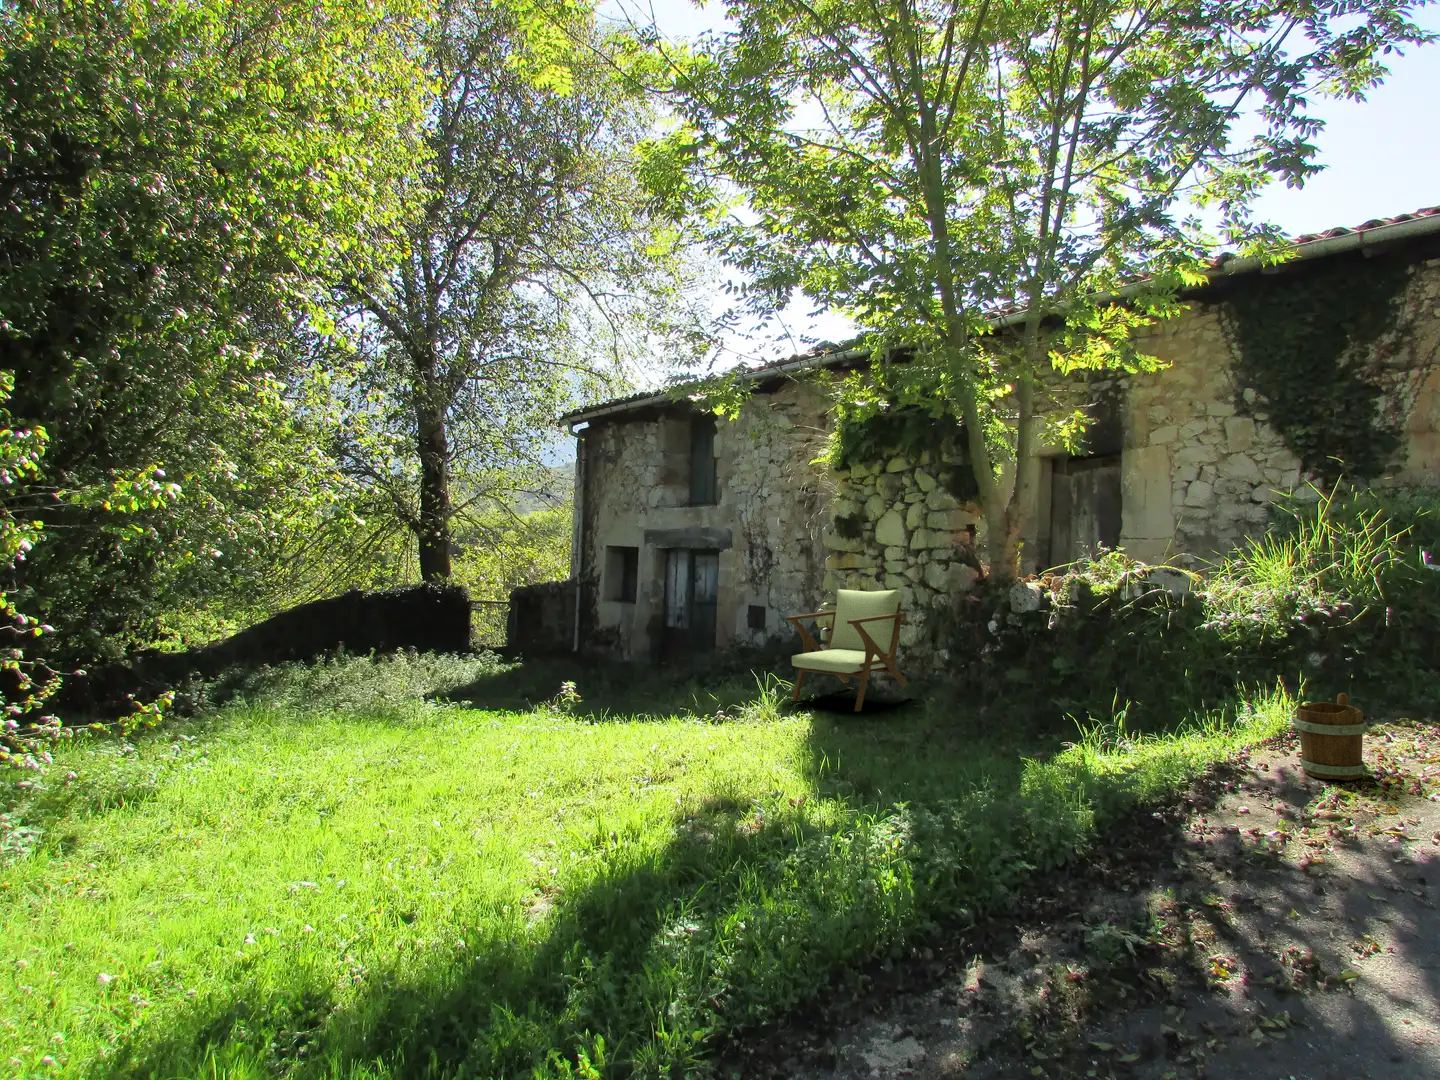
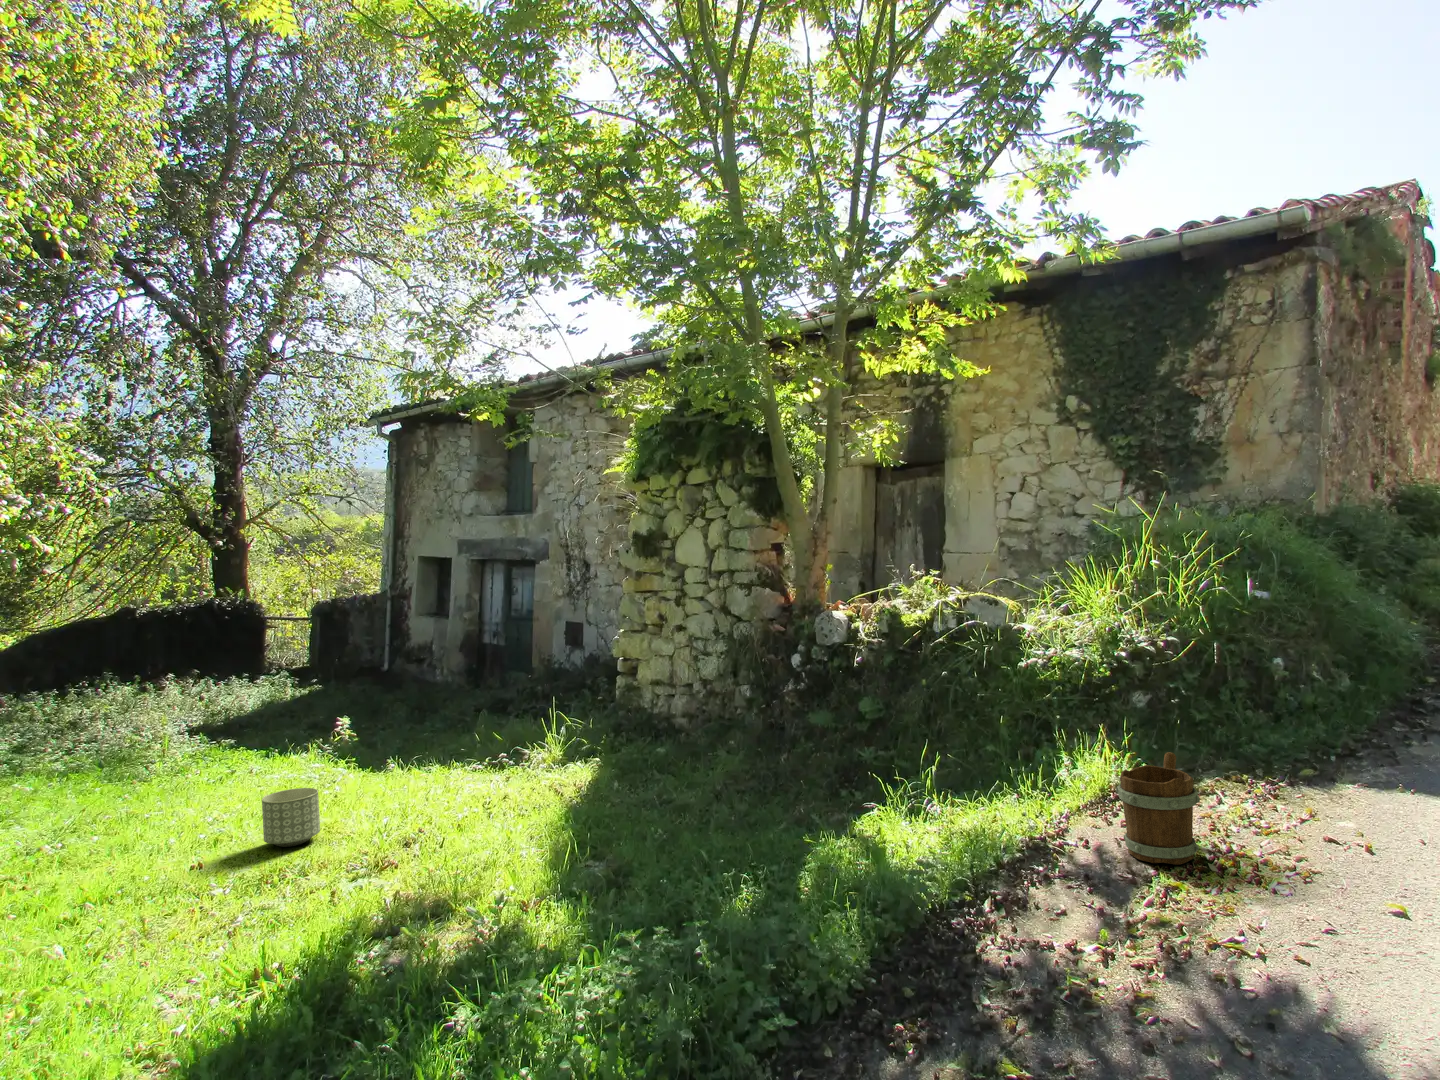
lounge chair: present [786,590,908,712] -> none [568,620,721,767]
planter: none [572,713,613,757] -> present [262,788,320,847]

